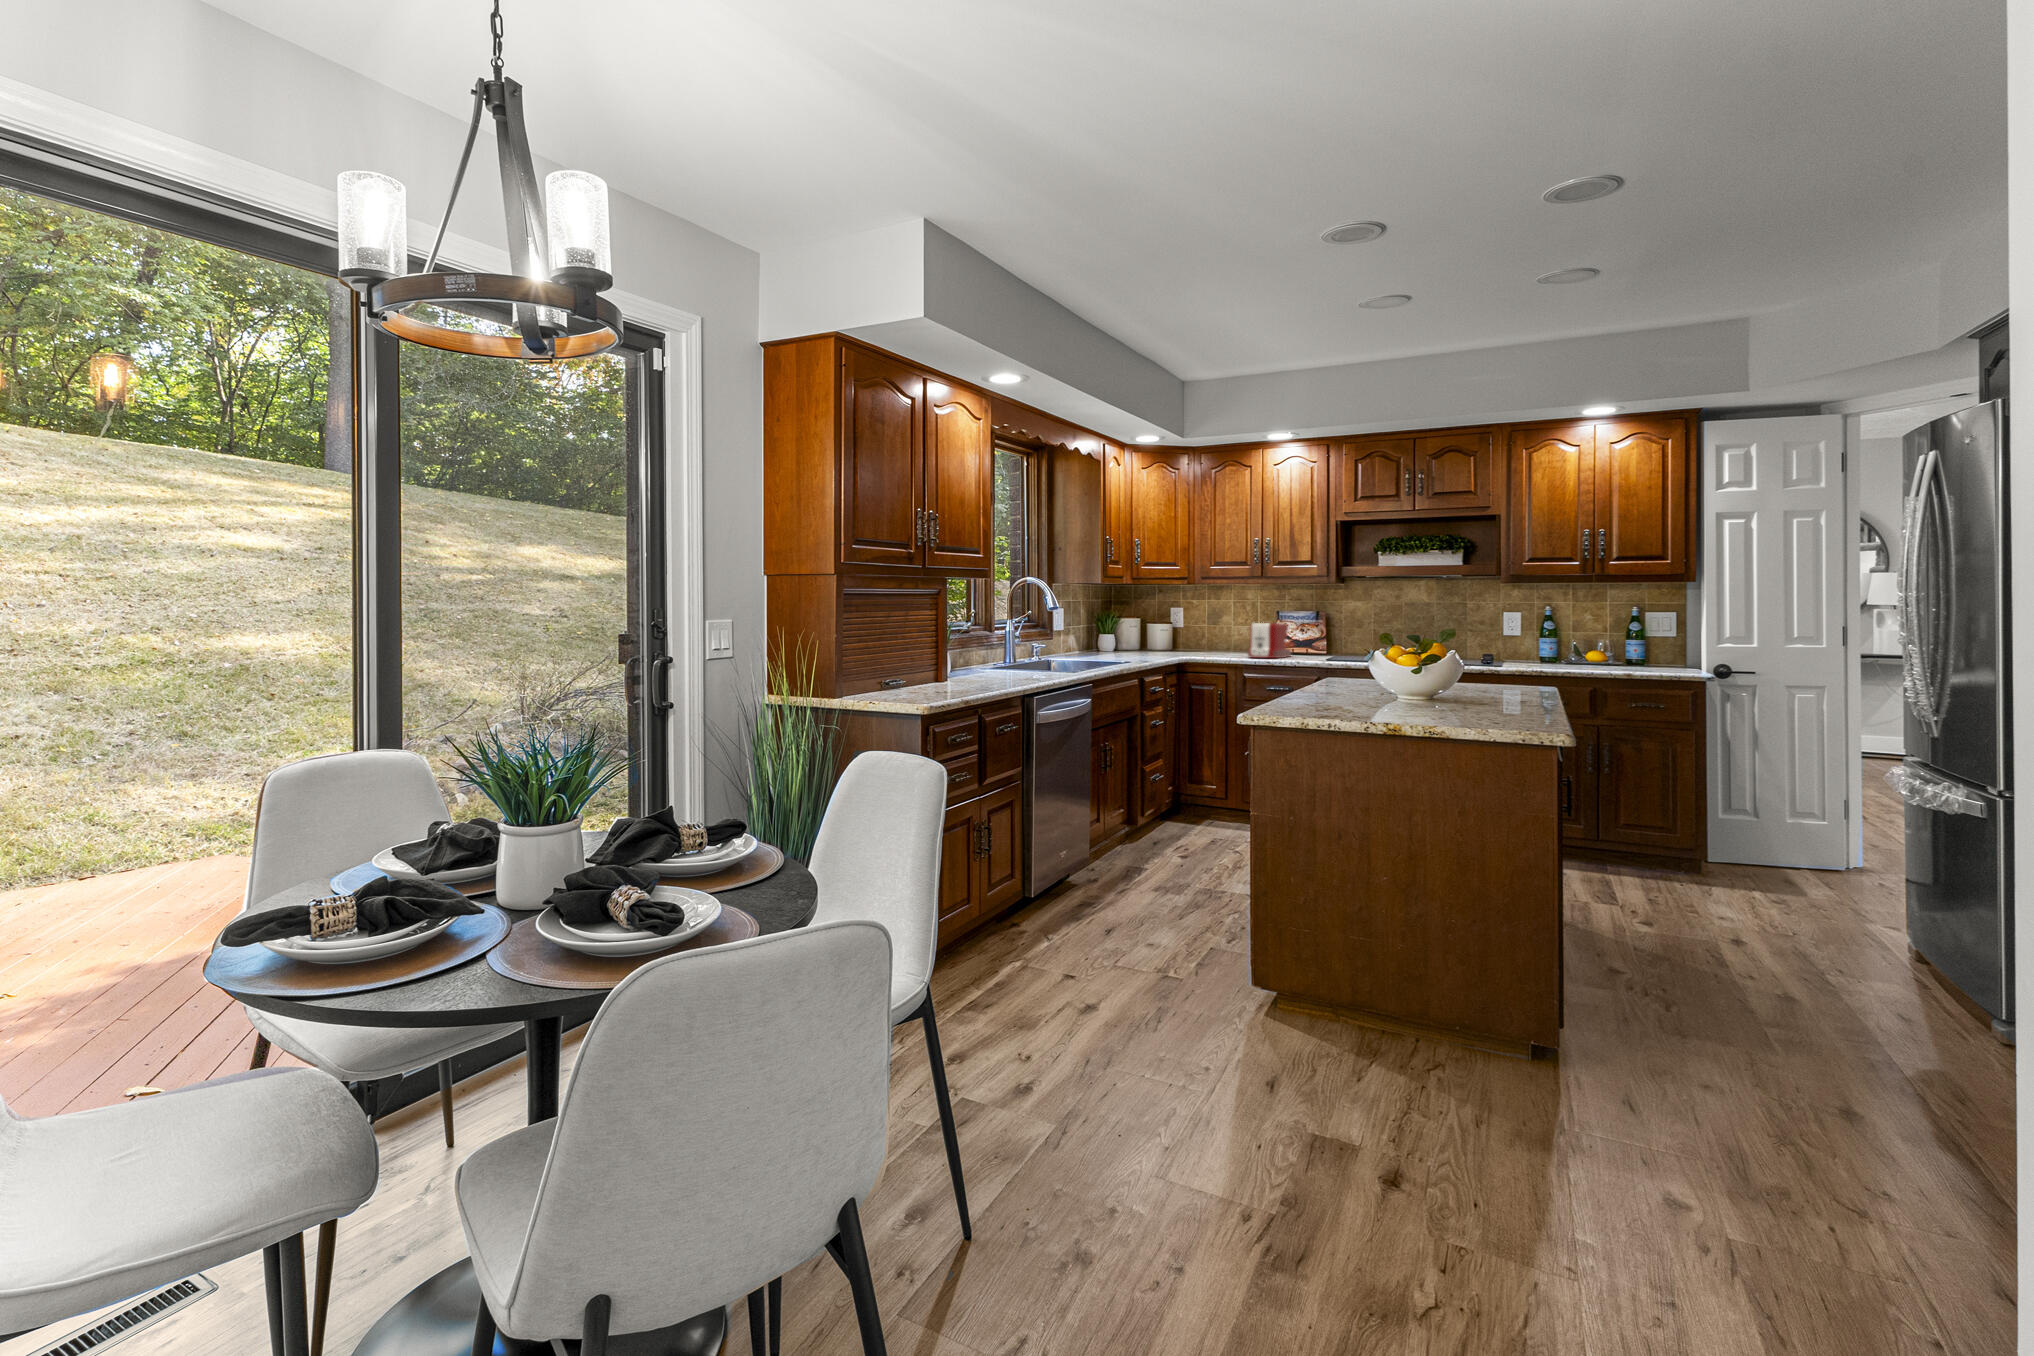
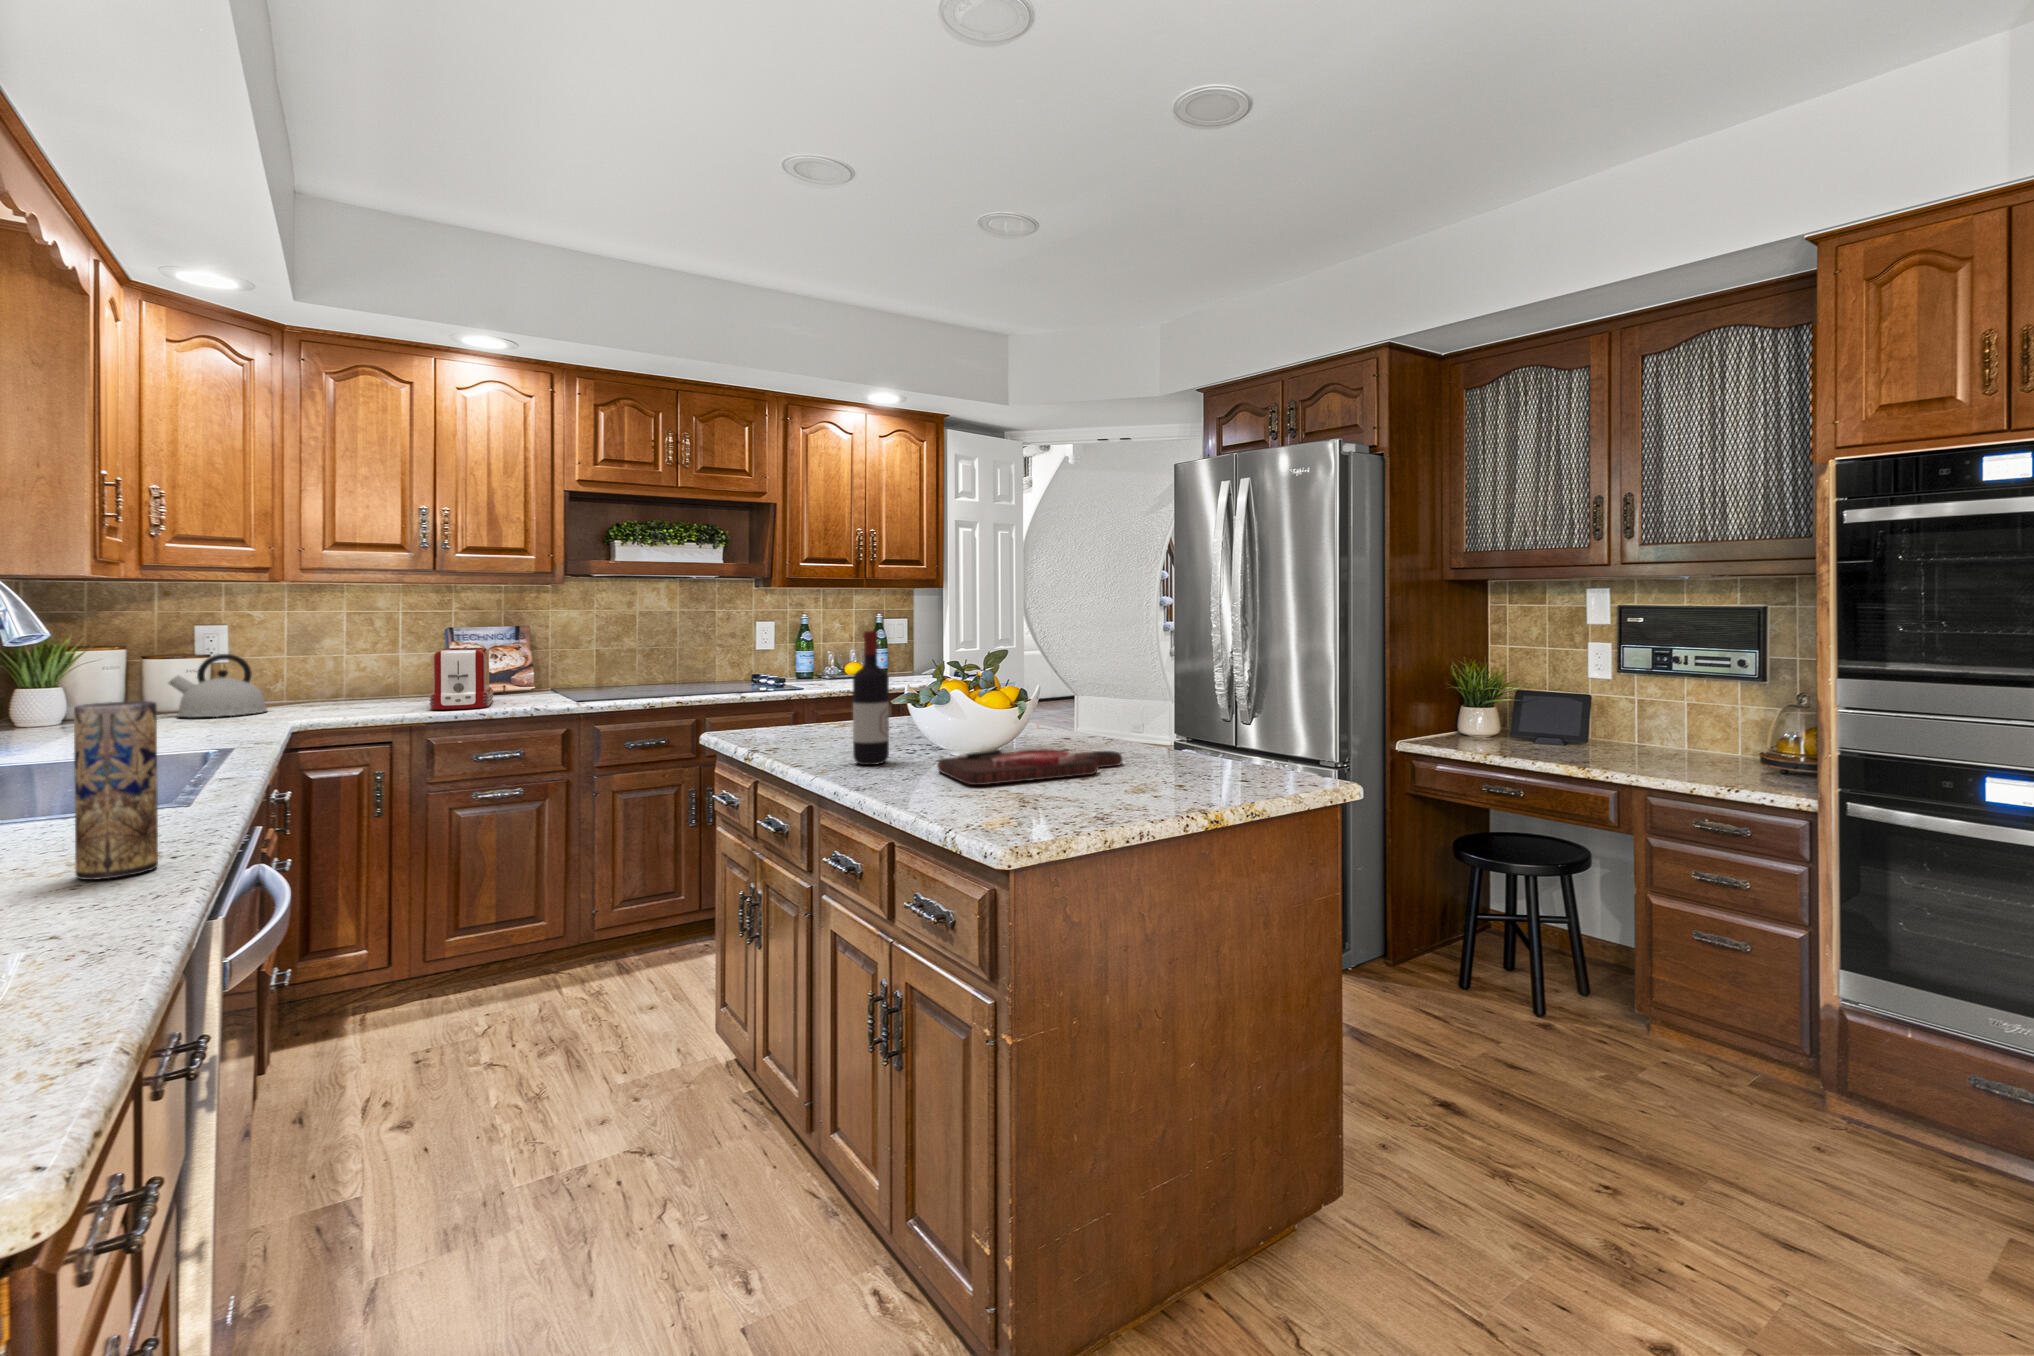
wine bottle: none [1312,606,1337,690] -> present [853,631,889,765]
kettle: none [1152,622,1191,654] -> present [169,654,267,717]
vase: none [996,624,1017,684] -> present [74,701,158,880]
cutting board: none [1317,685,1466,706] -> present [937,744,1122,785]

